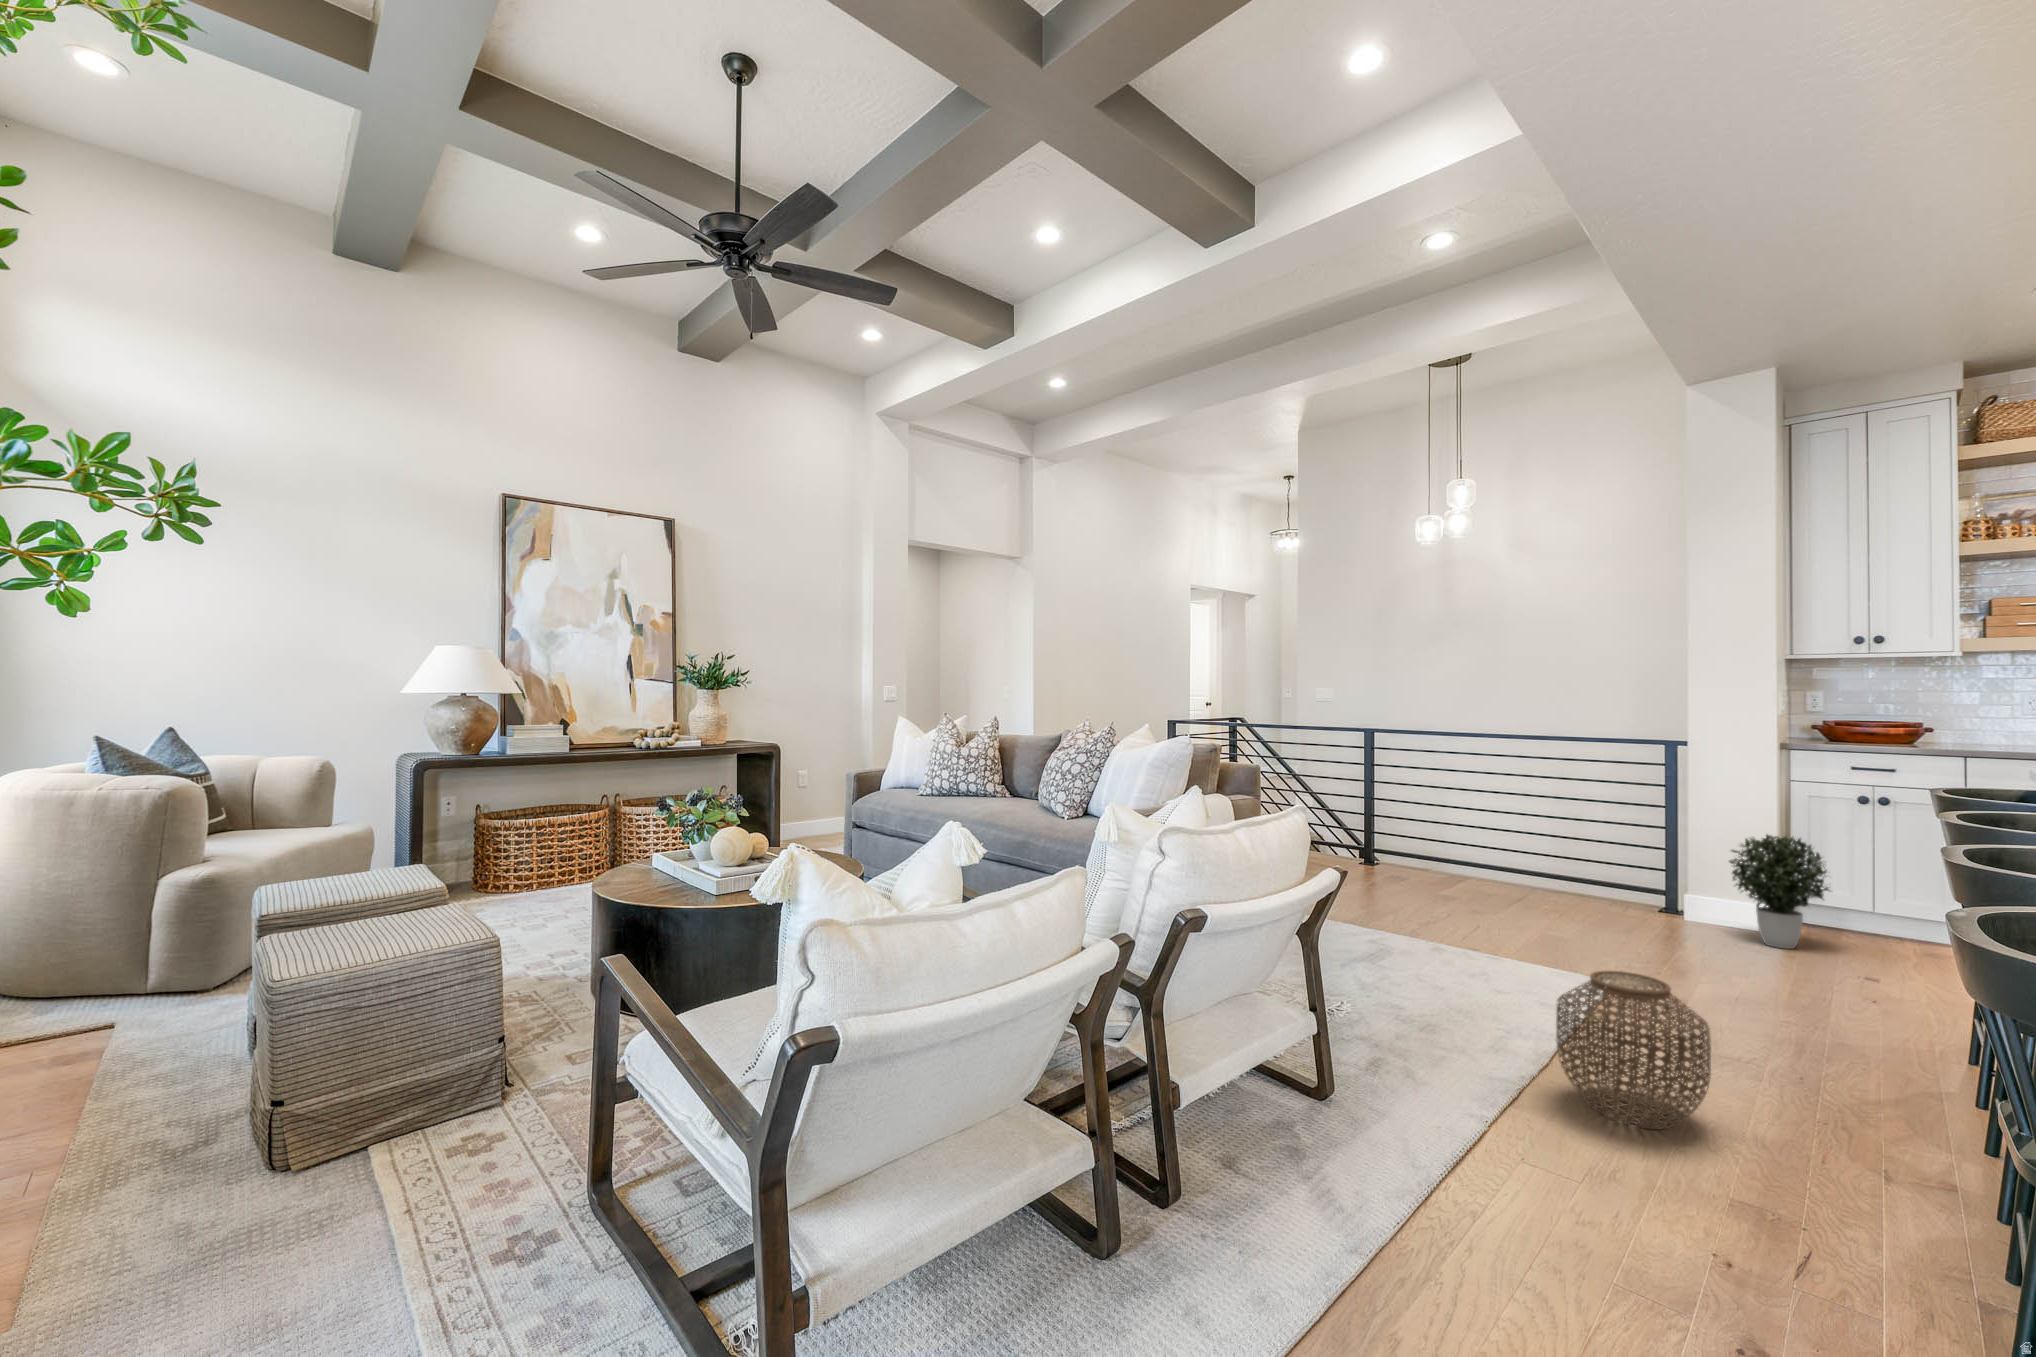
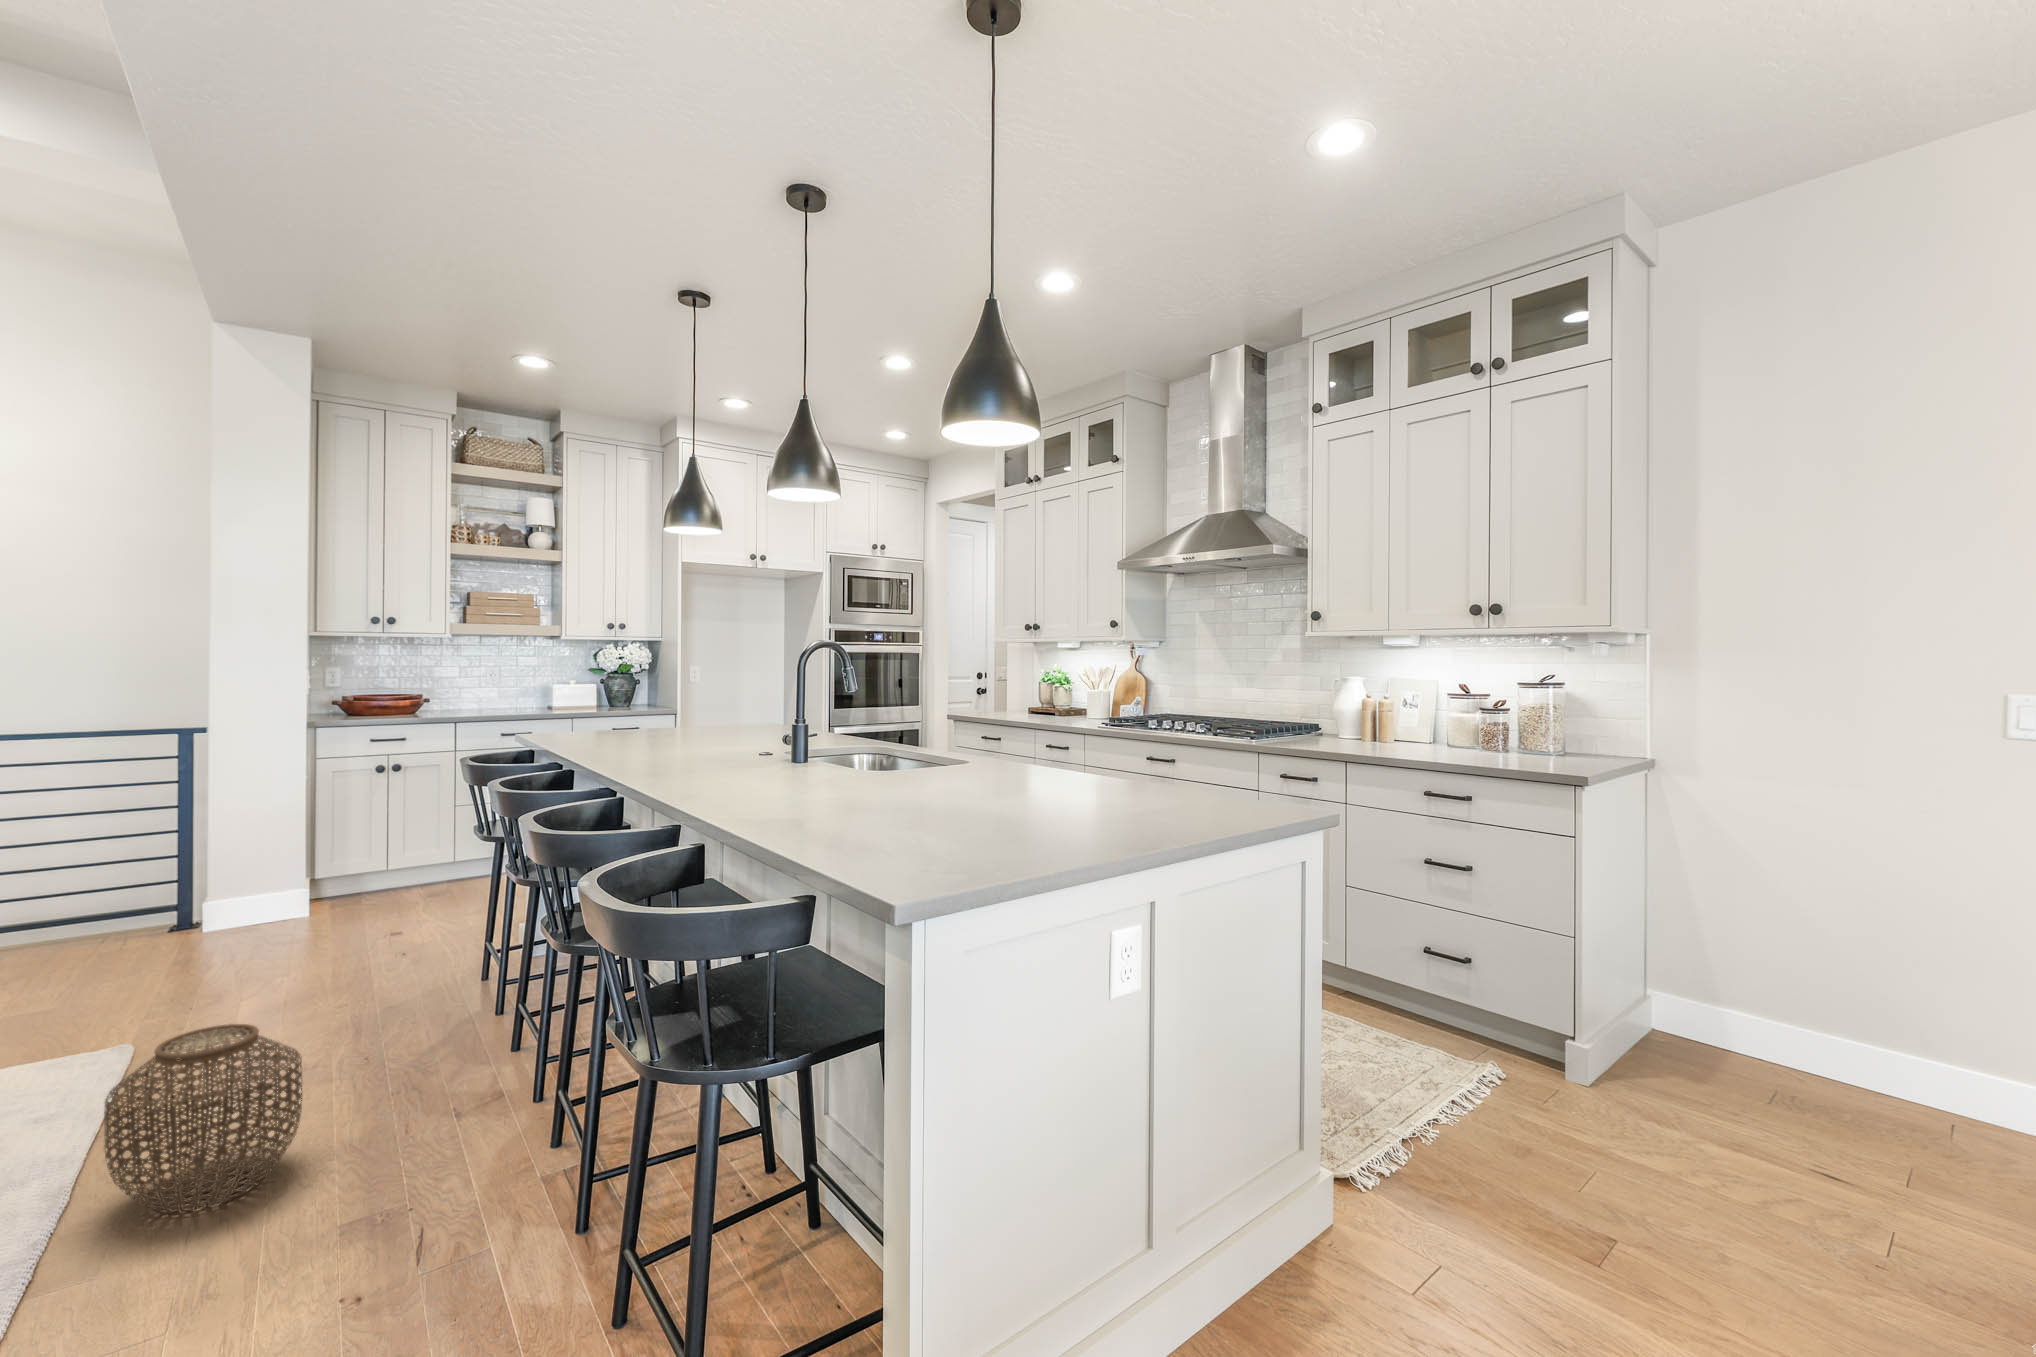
potted plant: present [1730,835,1830,949] -> none [258,816,359,931]

